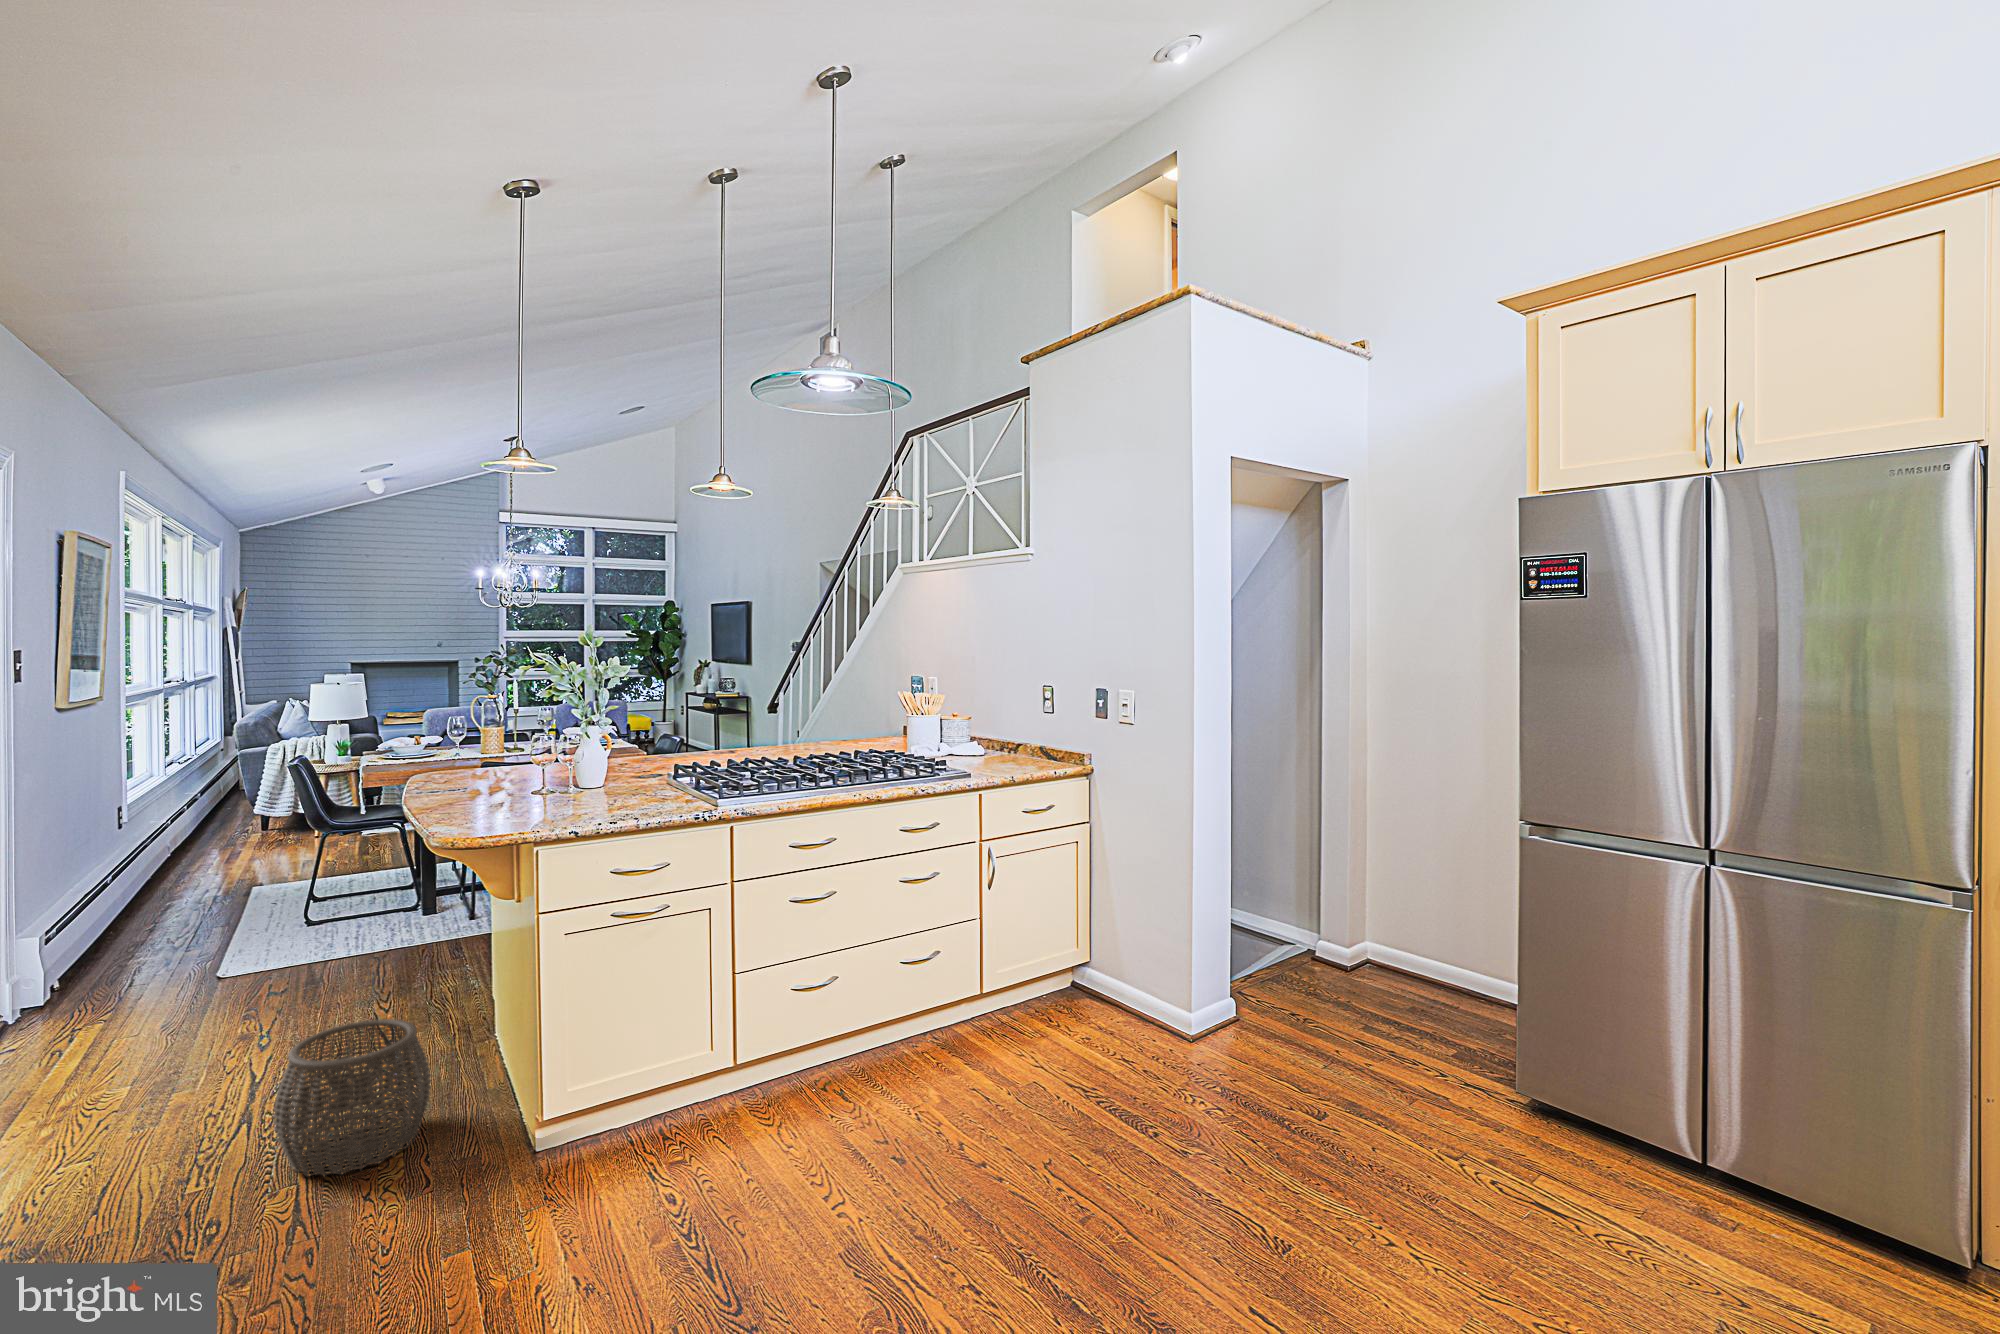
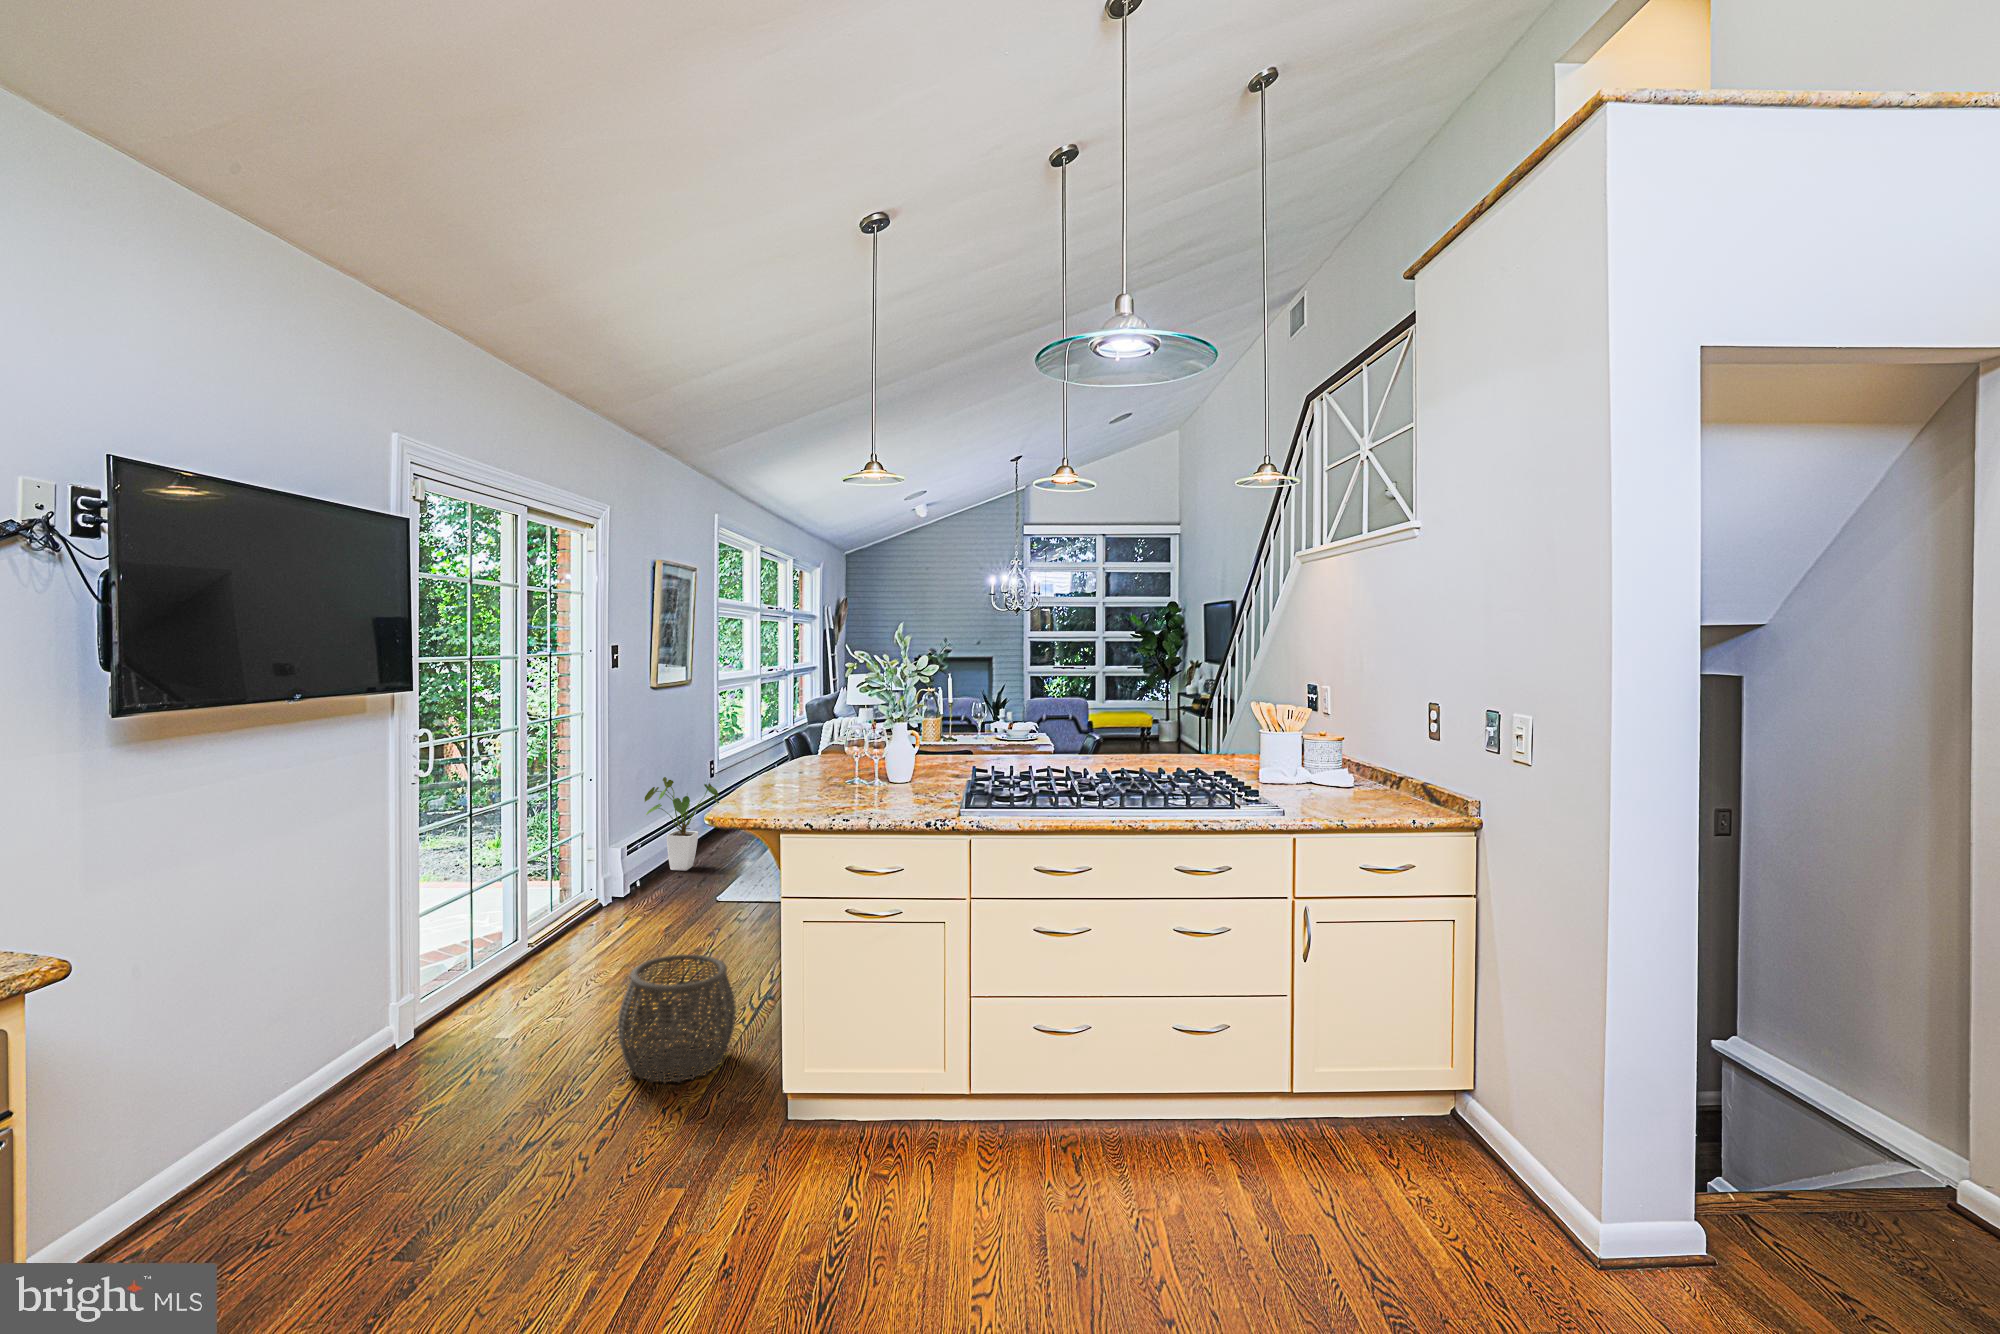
house plant: none [74,845,208,966] -> present [645,777,719,871]

